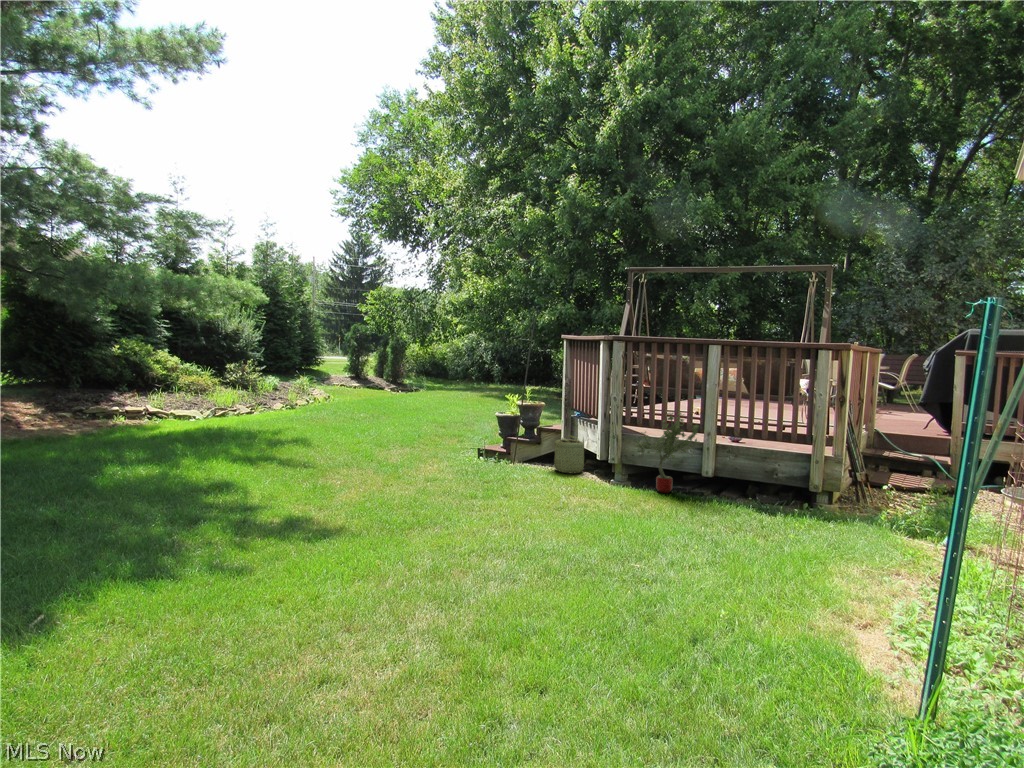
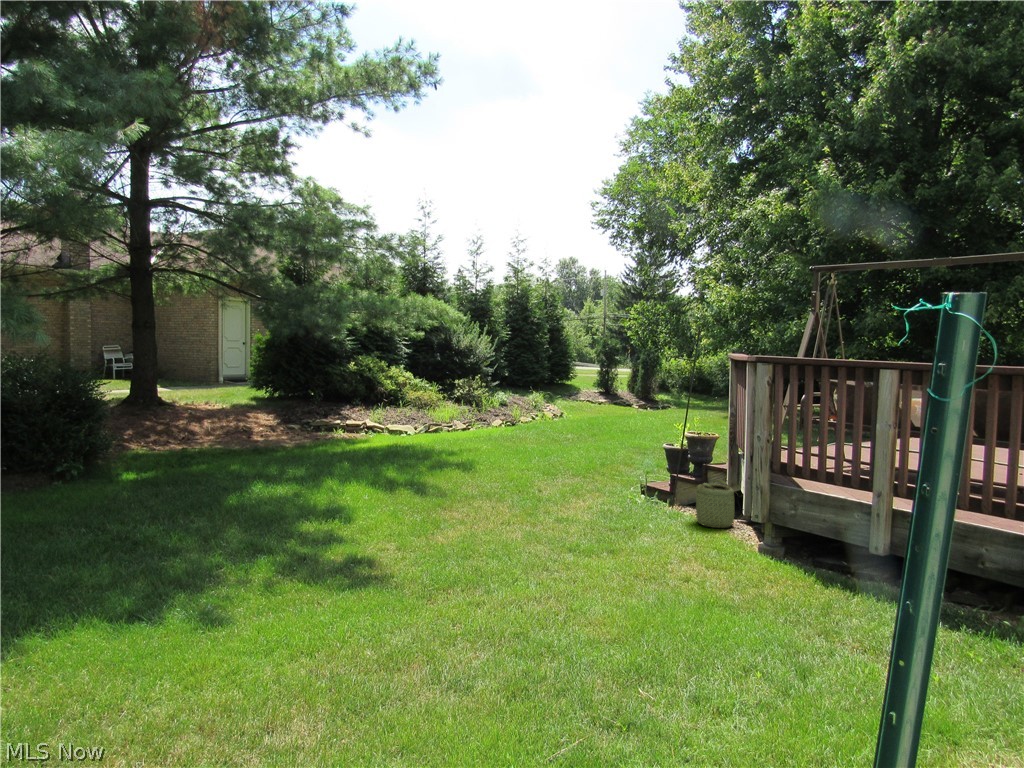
potted tree: present [636,413,699,493] -> none [778,459,860,569]

